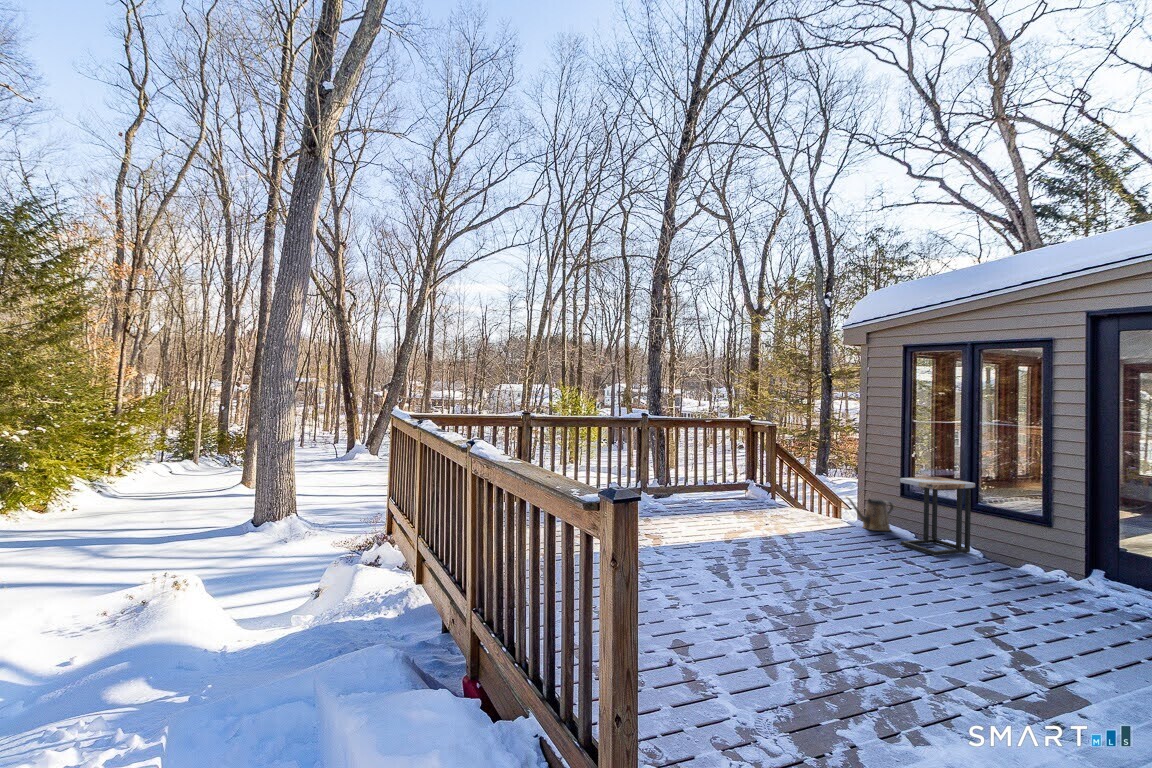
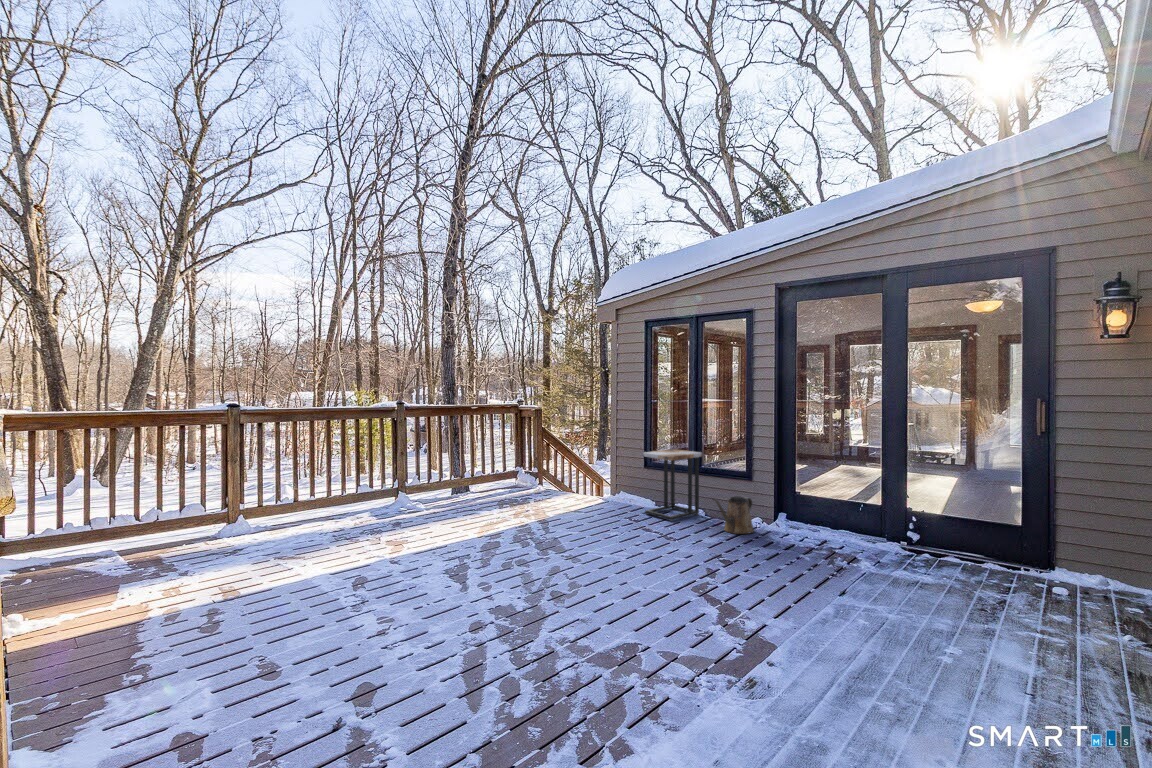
watering can: present [846,497,894,531] -> present [713,496,754,534]

